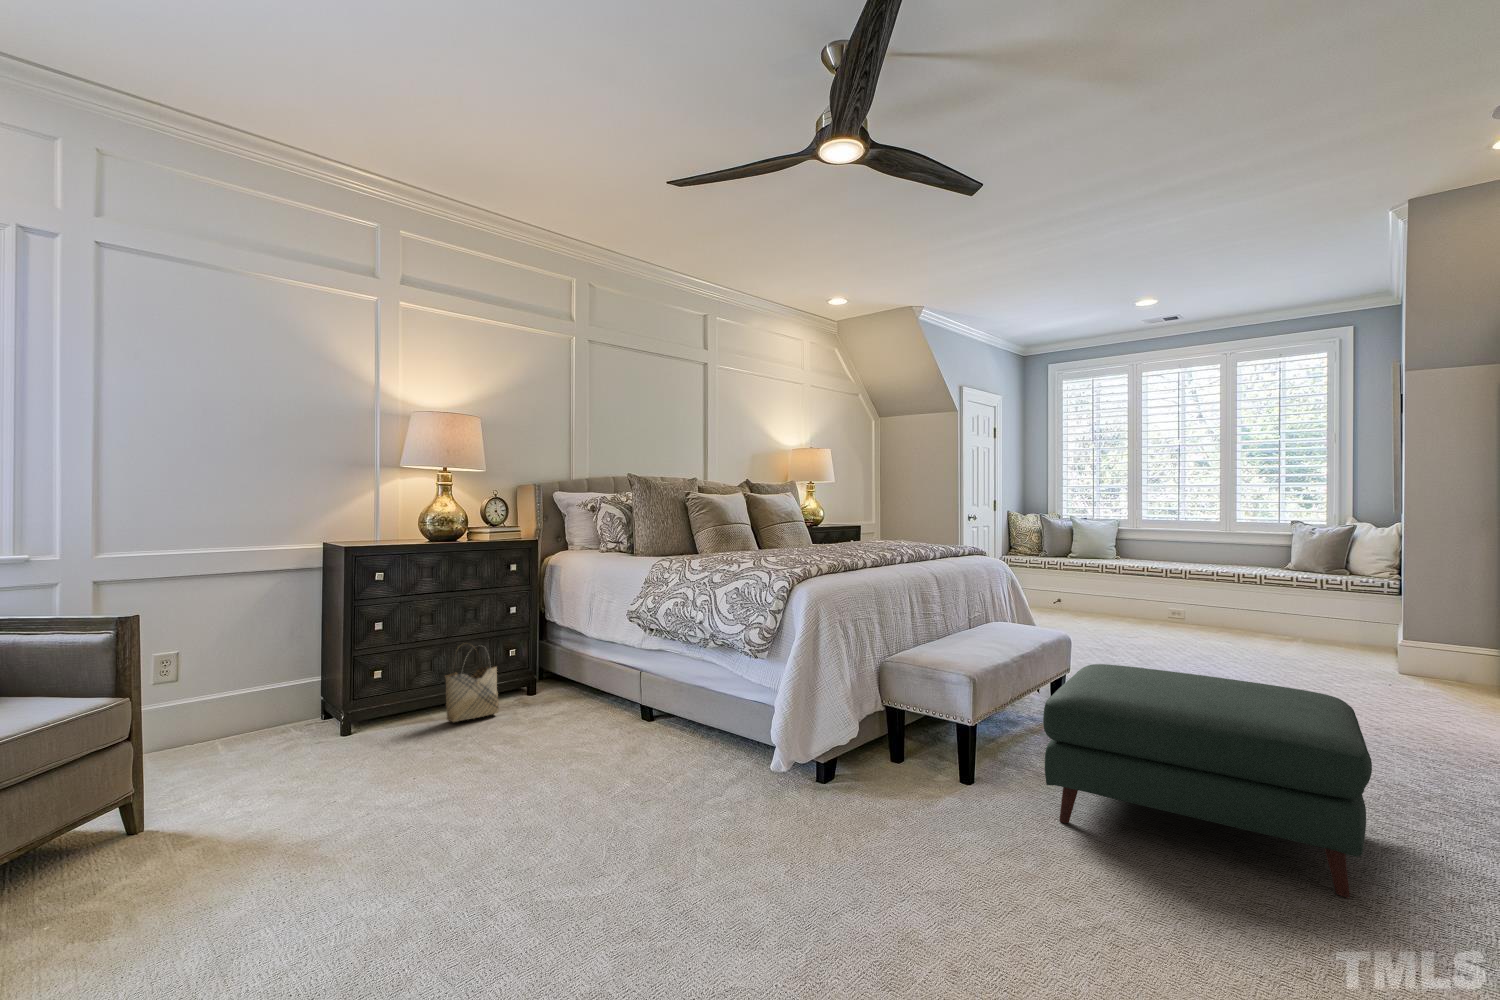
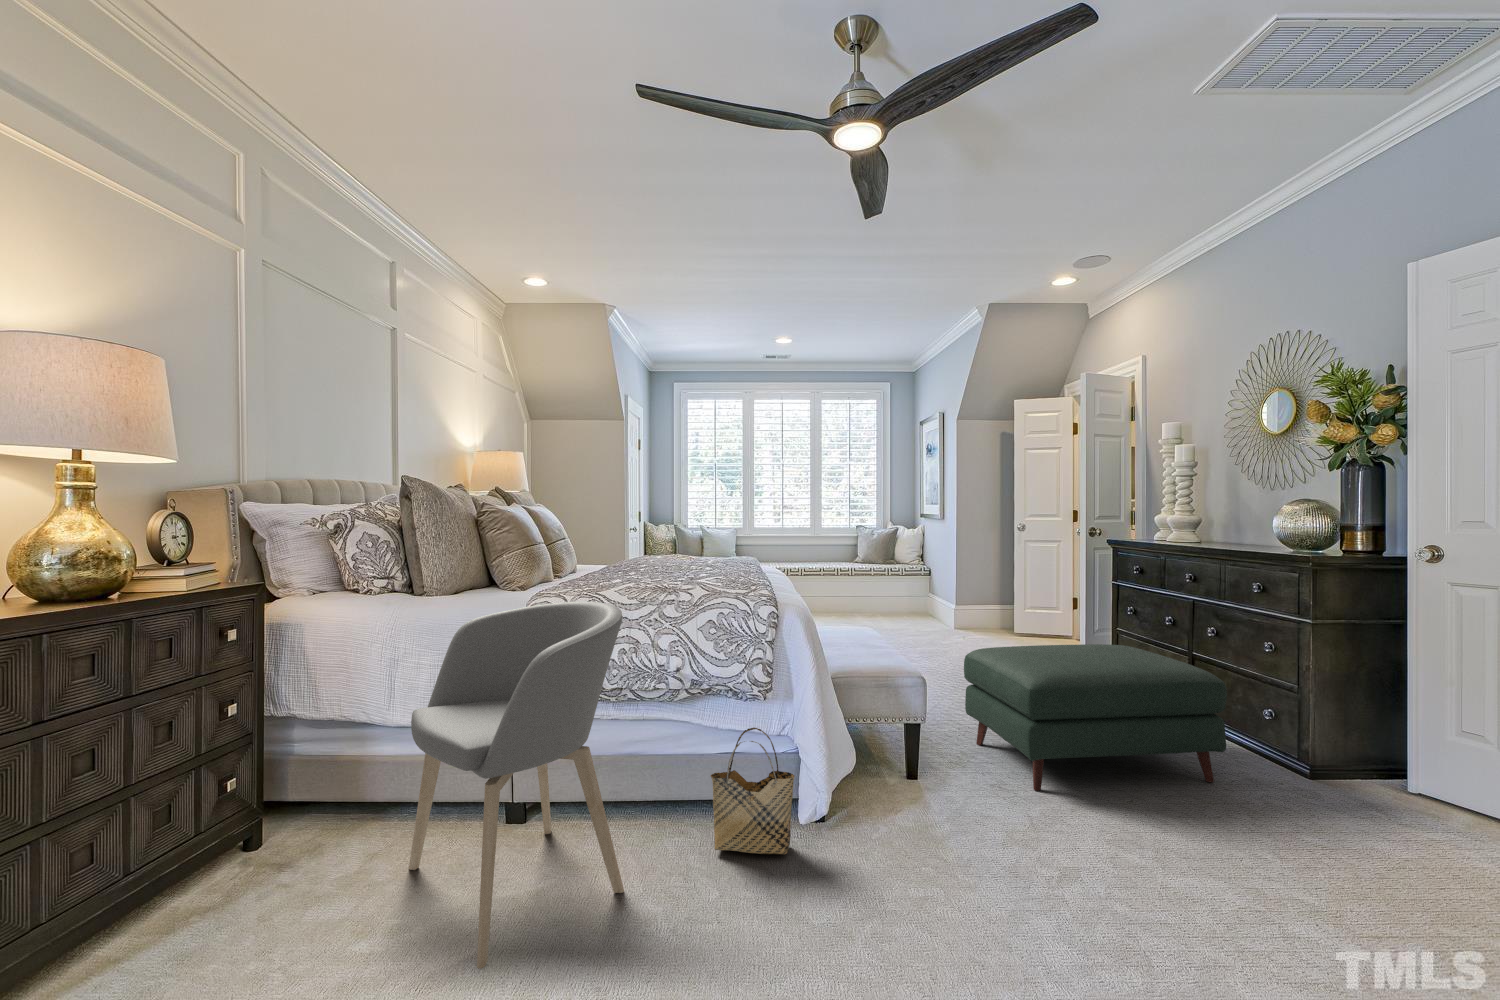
armchair: none [525,565,665,768] -> present [409,602,624,969]
woven basket: present [445,652,499,722] -> present [711,728,795,854]

